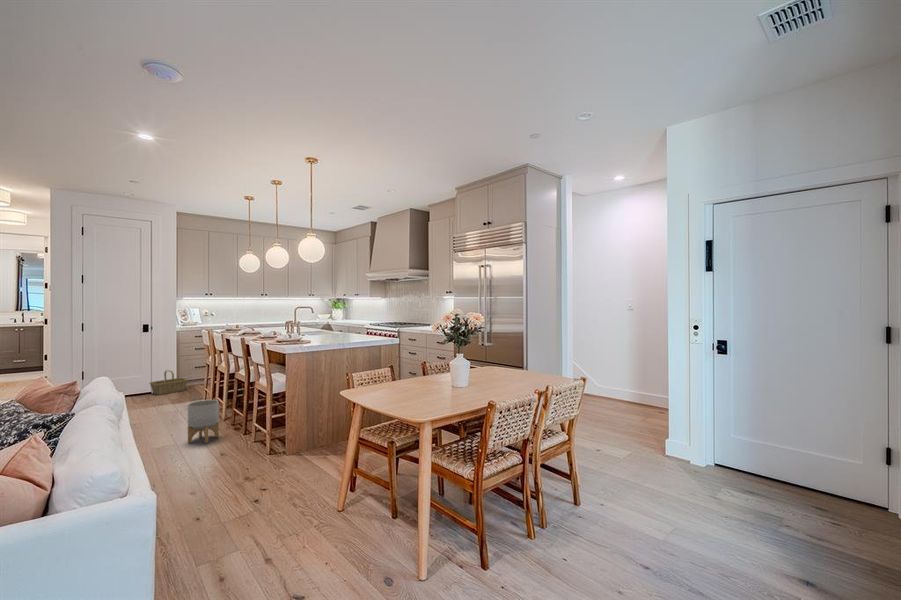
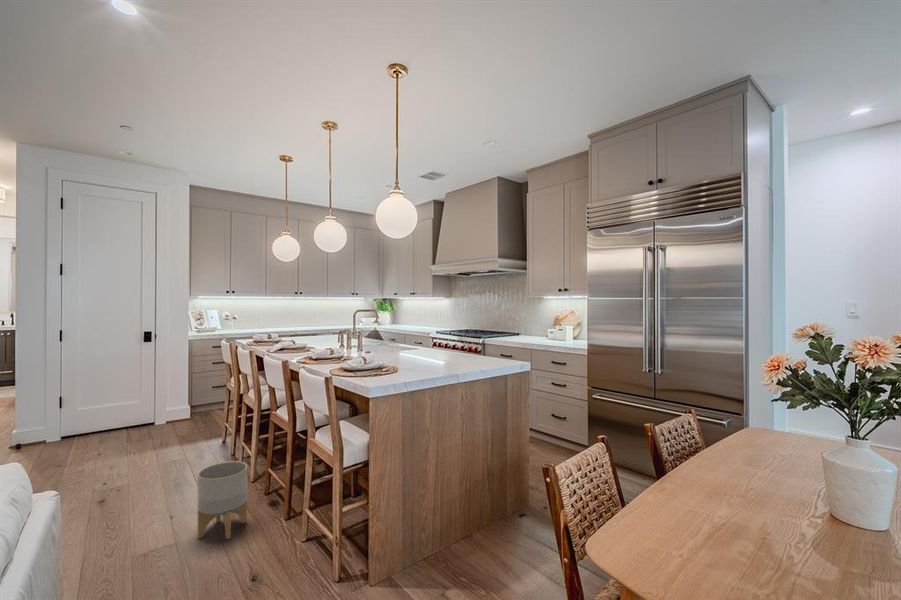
basket: present [150,371,187,395] -> none [152,393,202,428]

